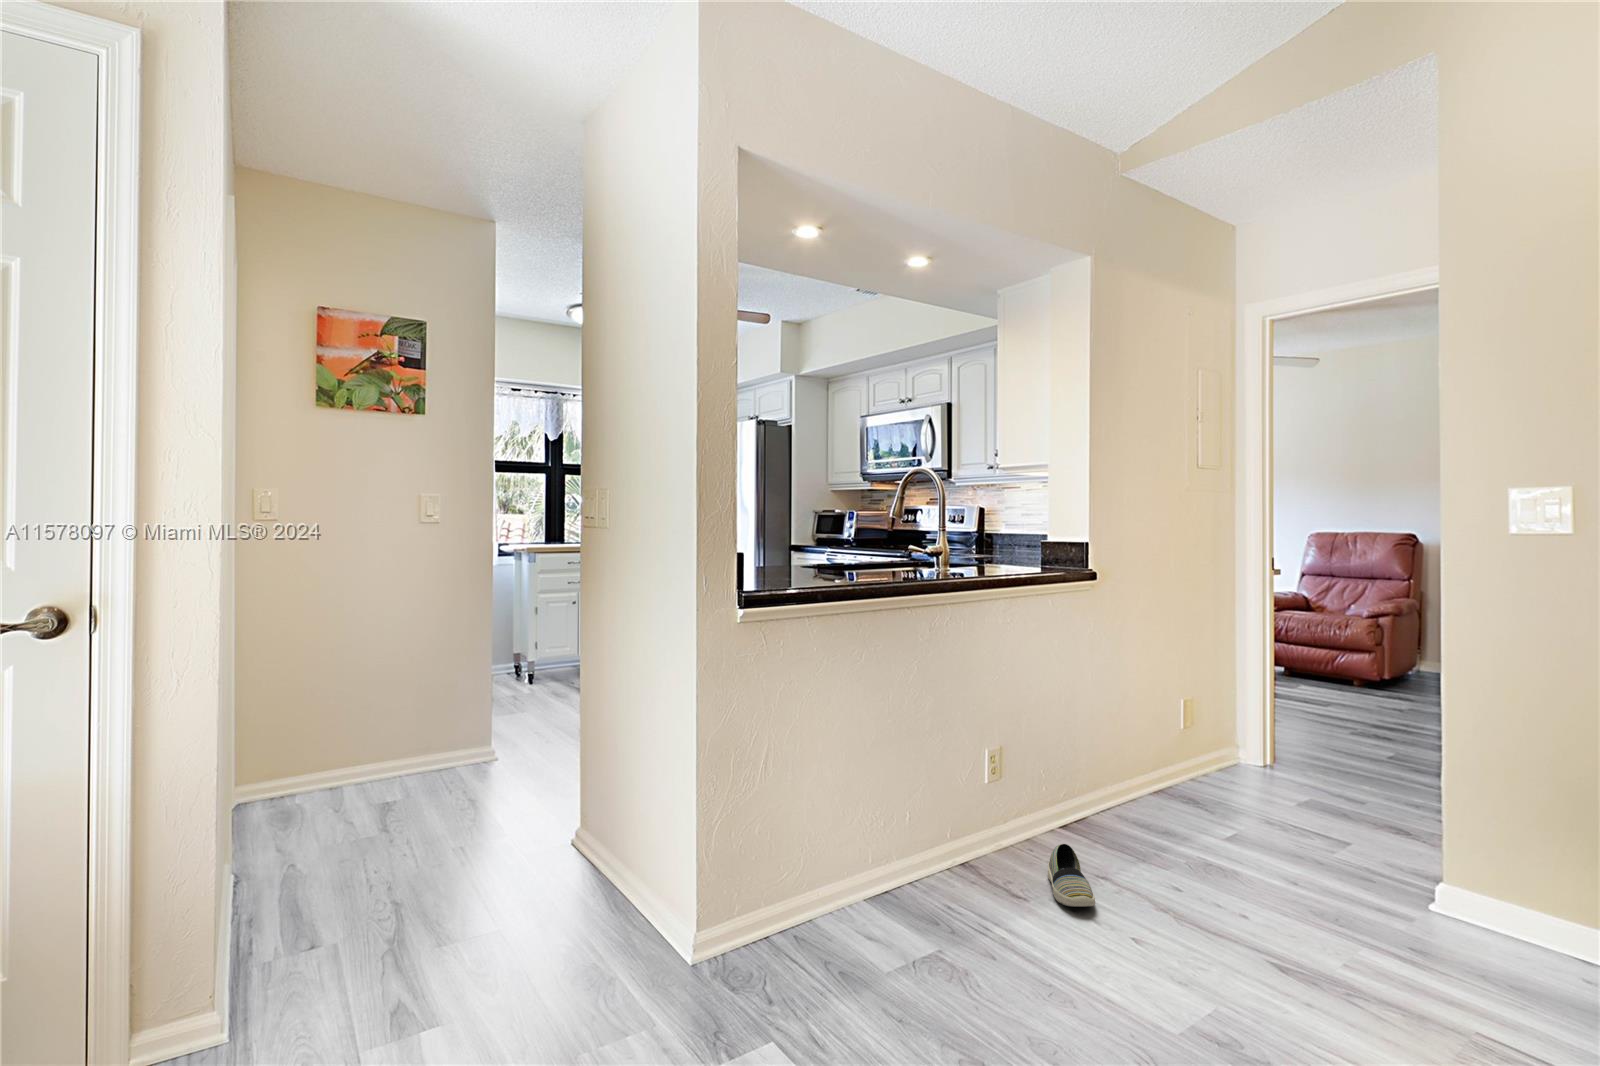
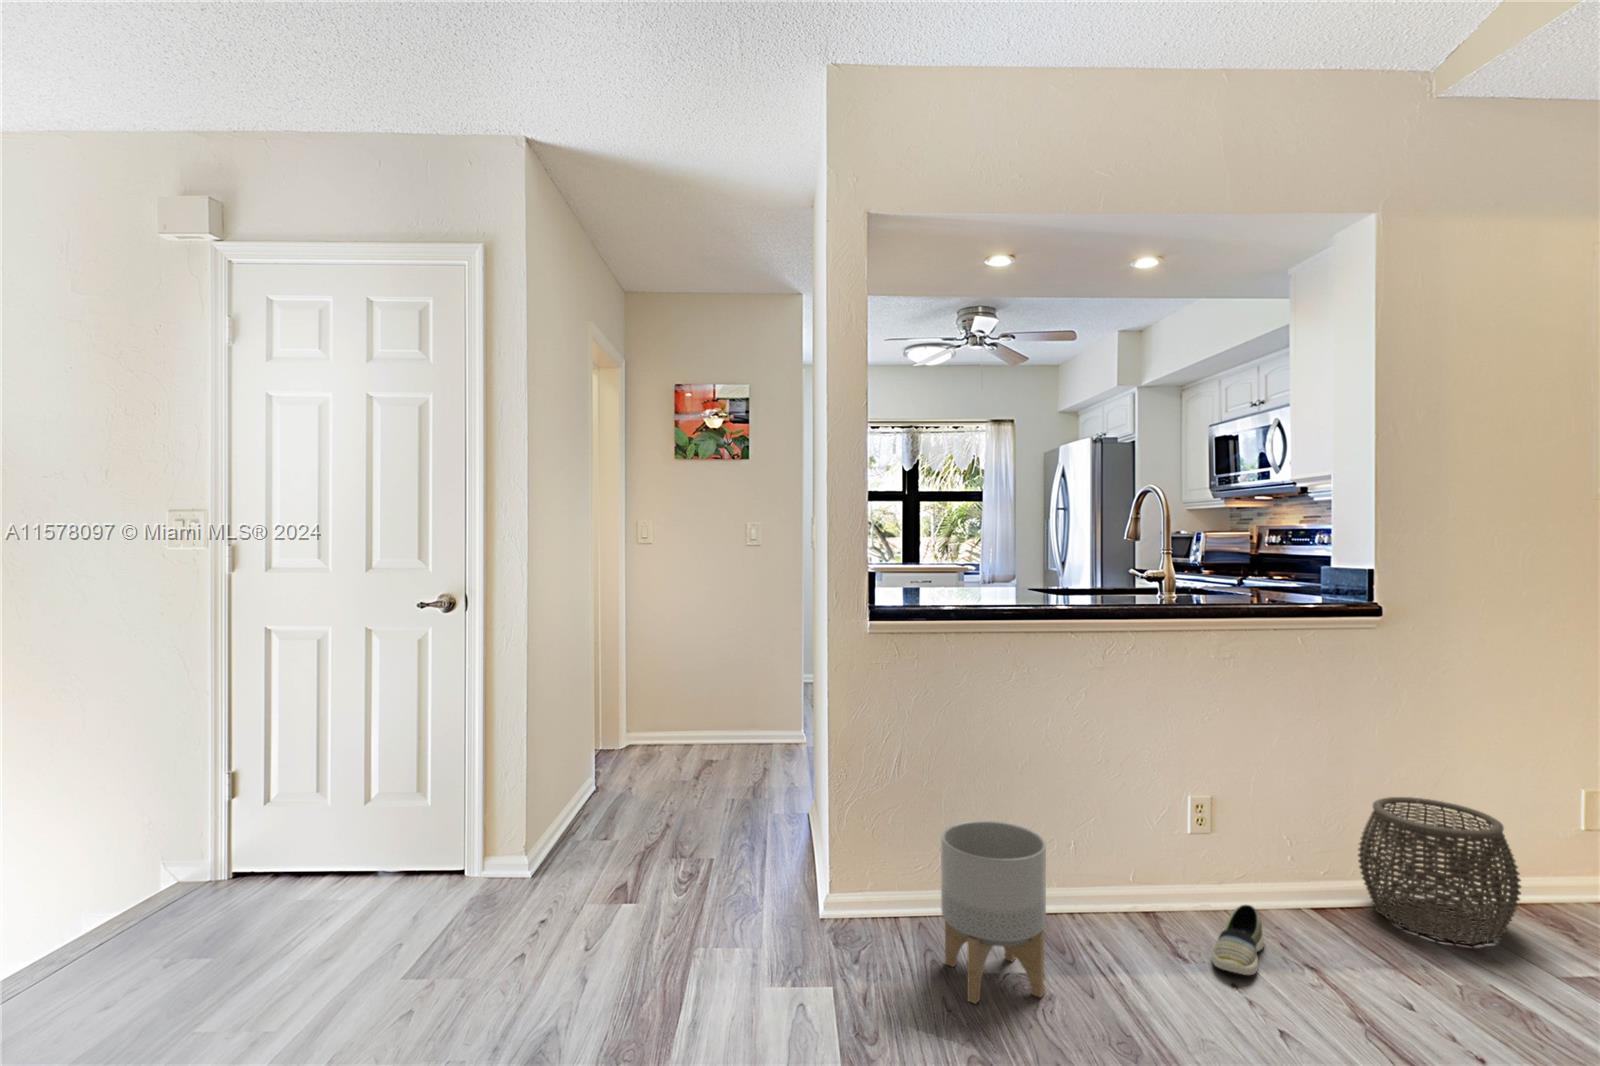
woven basket: none [1102,729,1215,841] -> present [1358,797,1521,944]
planter: none [855,809,965,1006] -> present [941,821,1046,1003]

